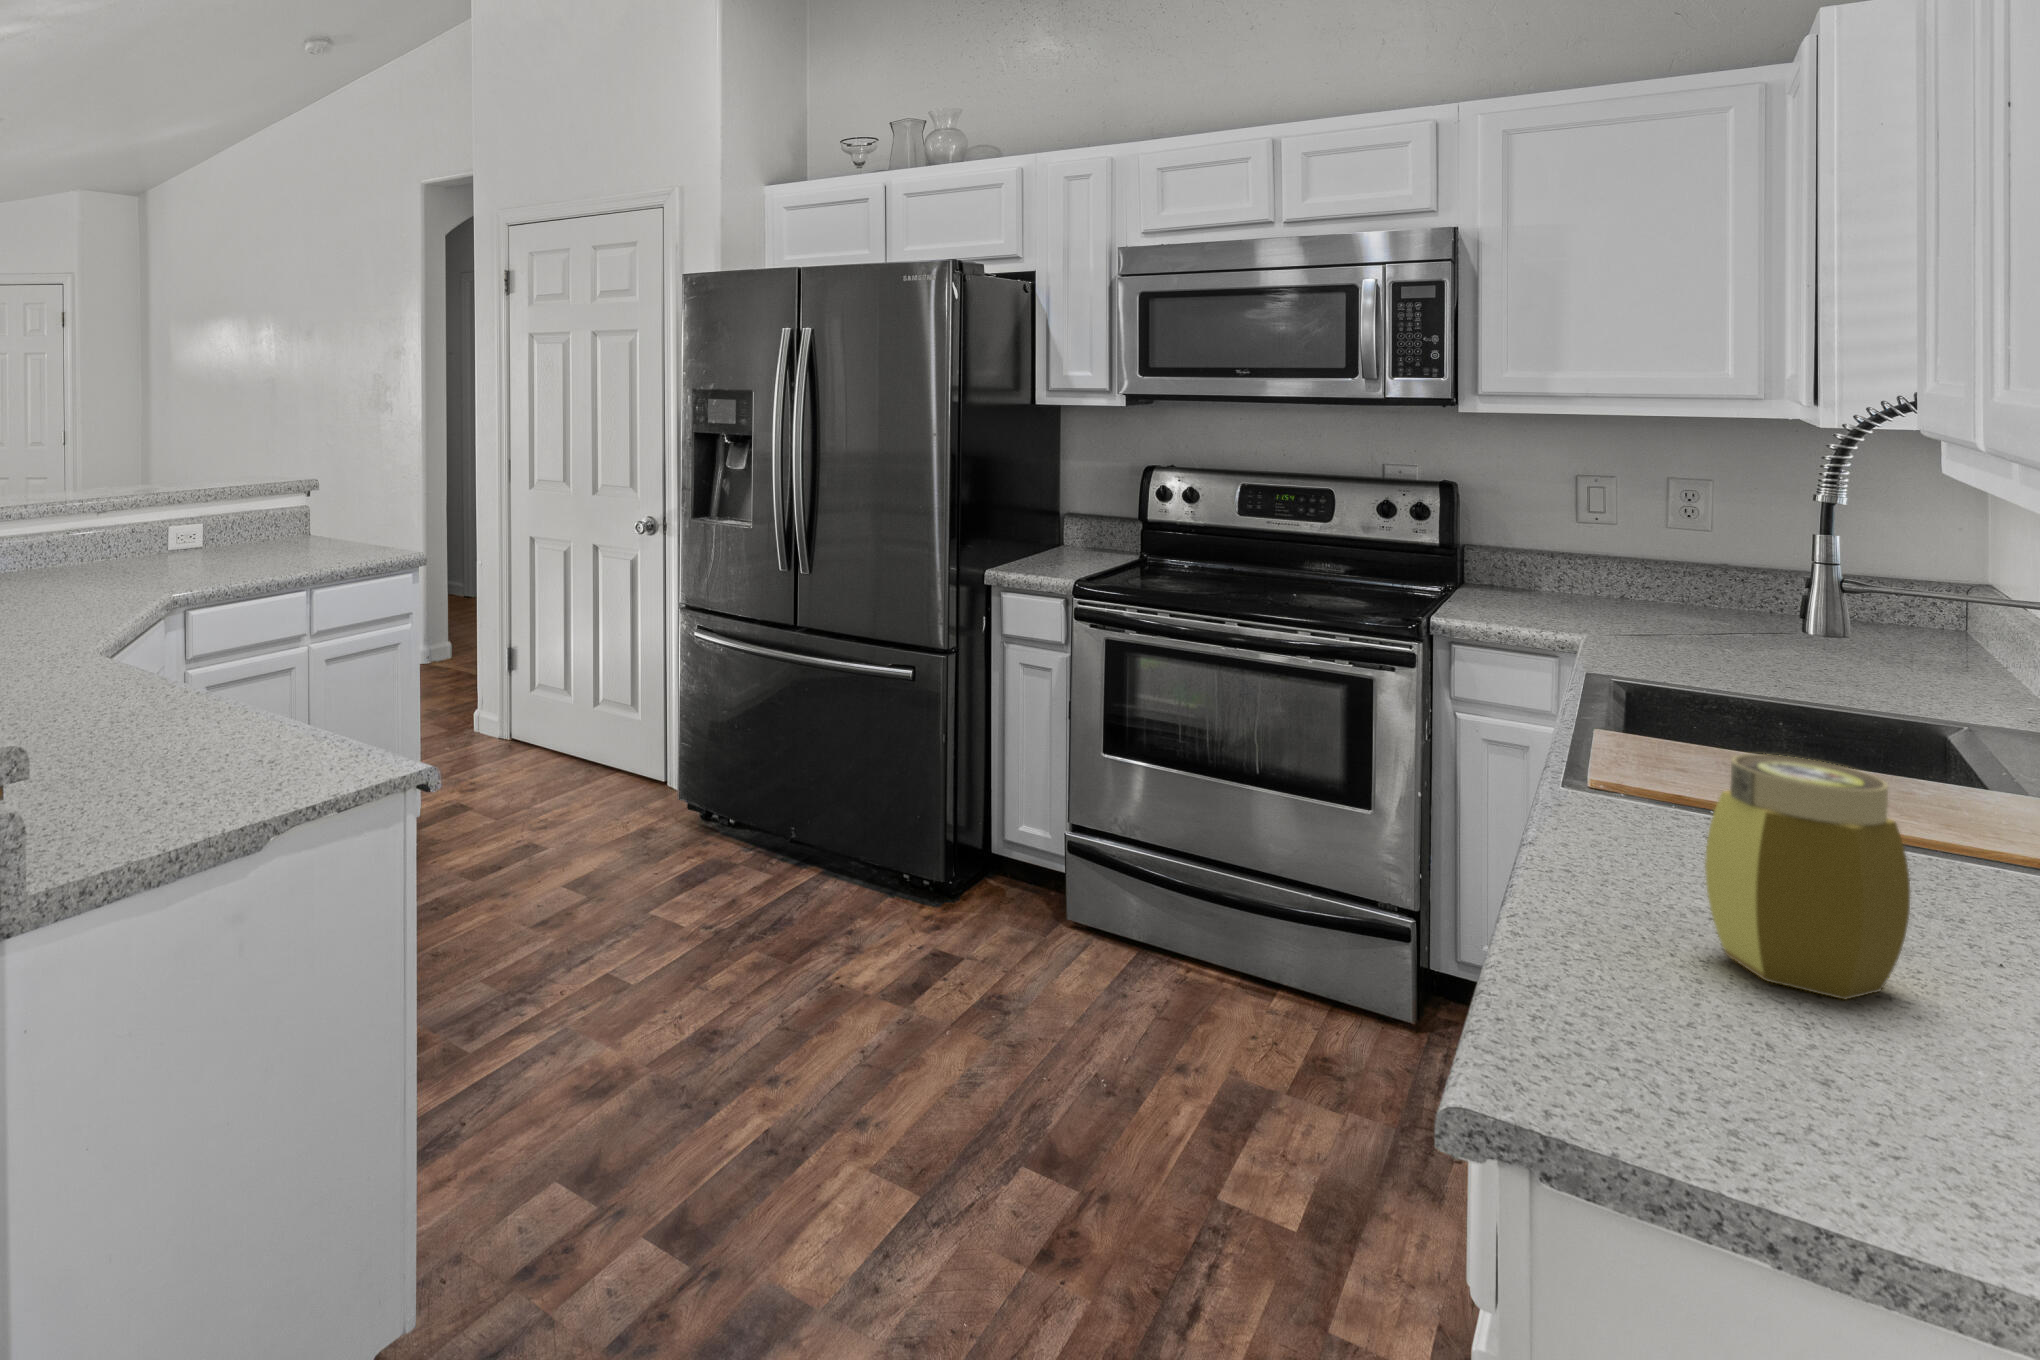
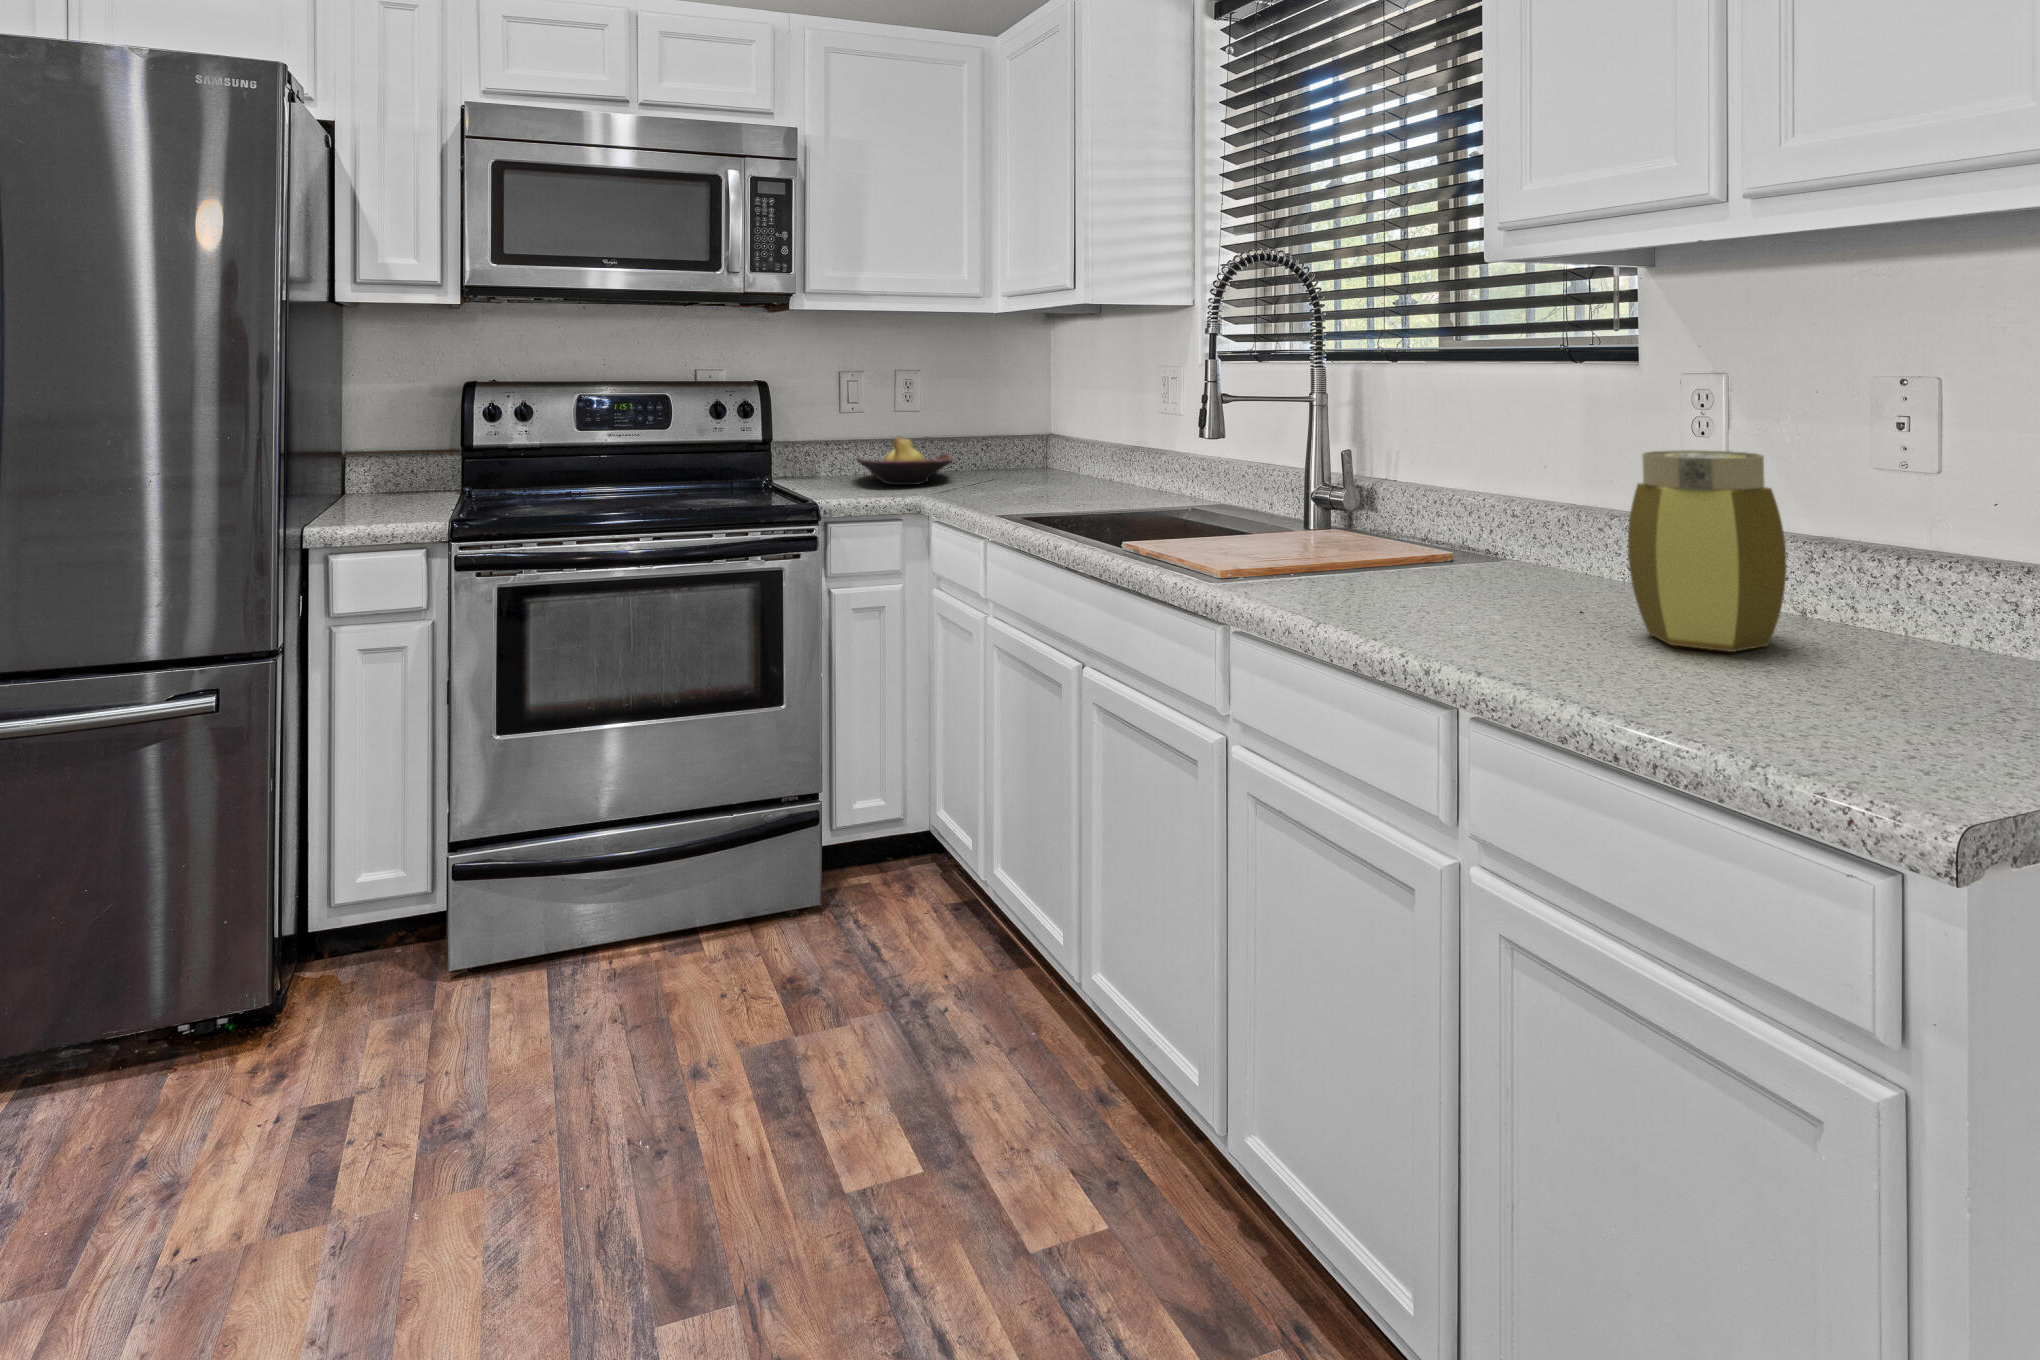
fruit bowl: none [1546,561,1702,624] -> present [857,436,952,485]

